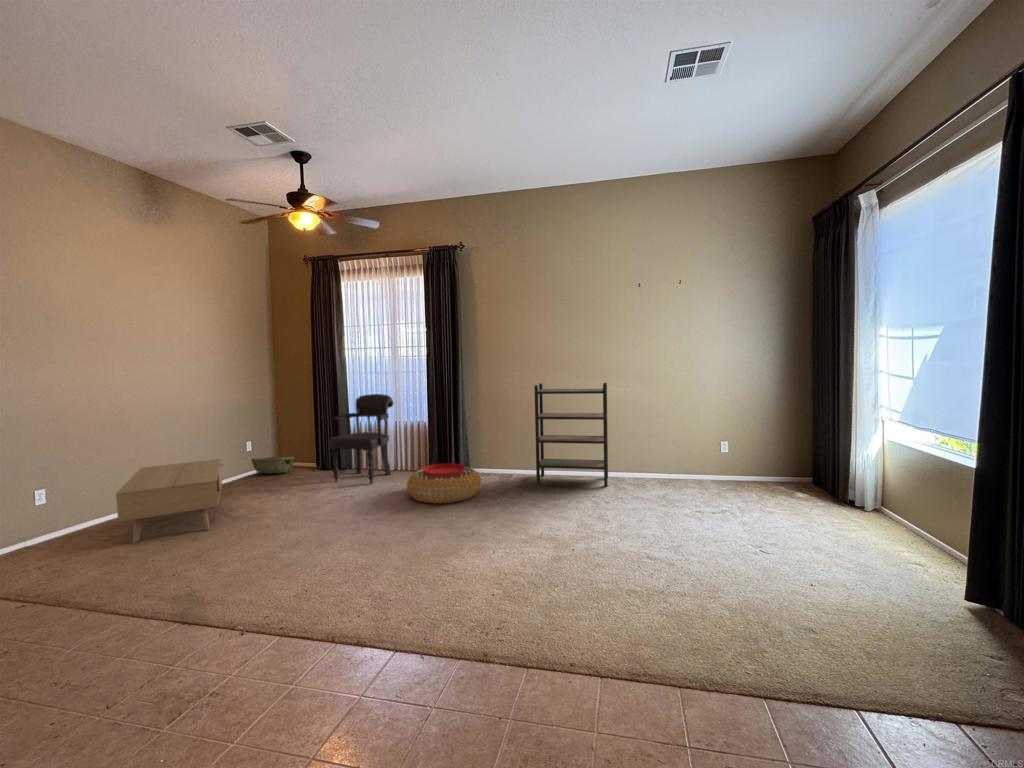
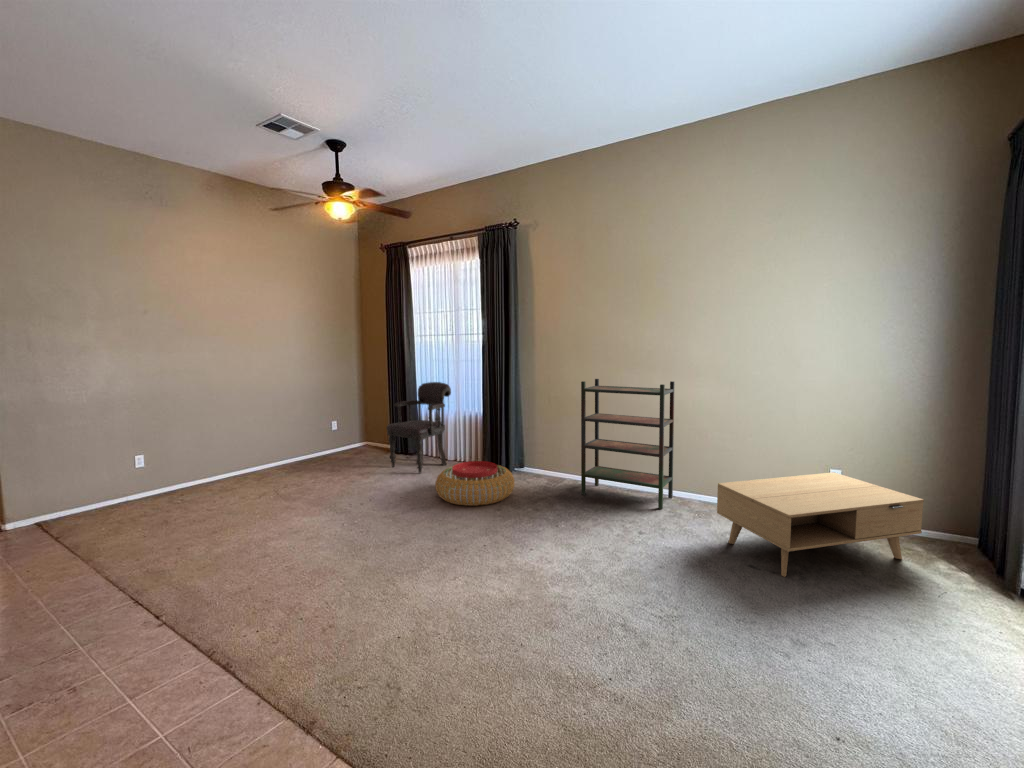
woven basket: present [251,456,294,474] -> none [334,437,370,453]
coffee table: present [116,459,223,543] -> present [717,472,924,577]

